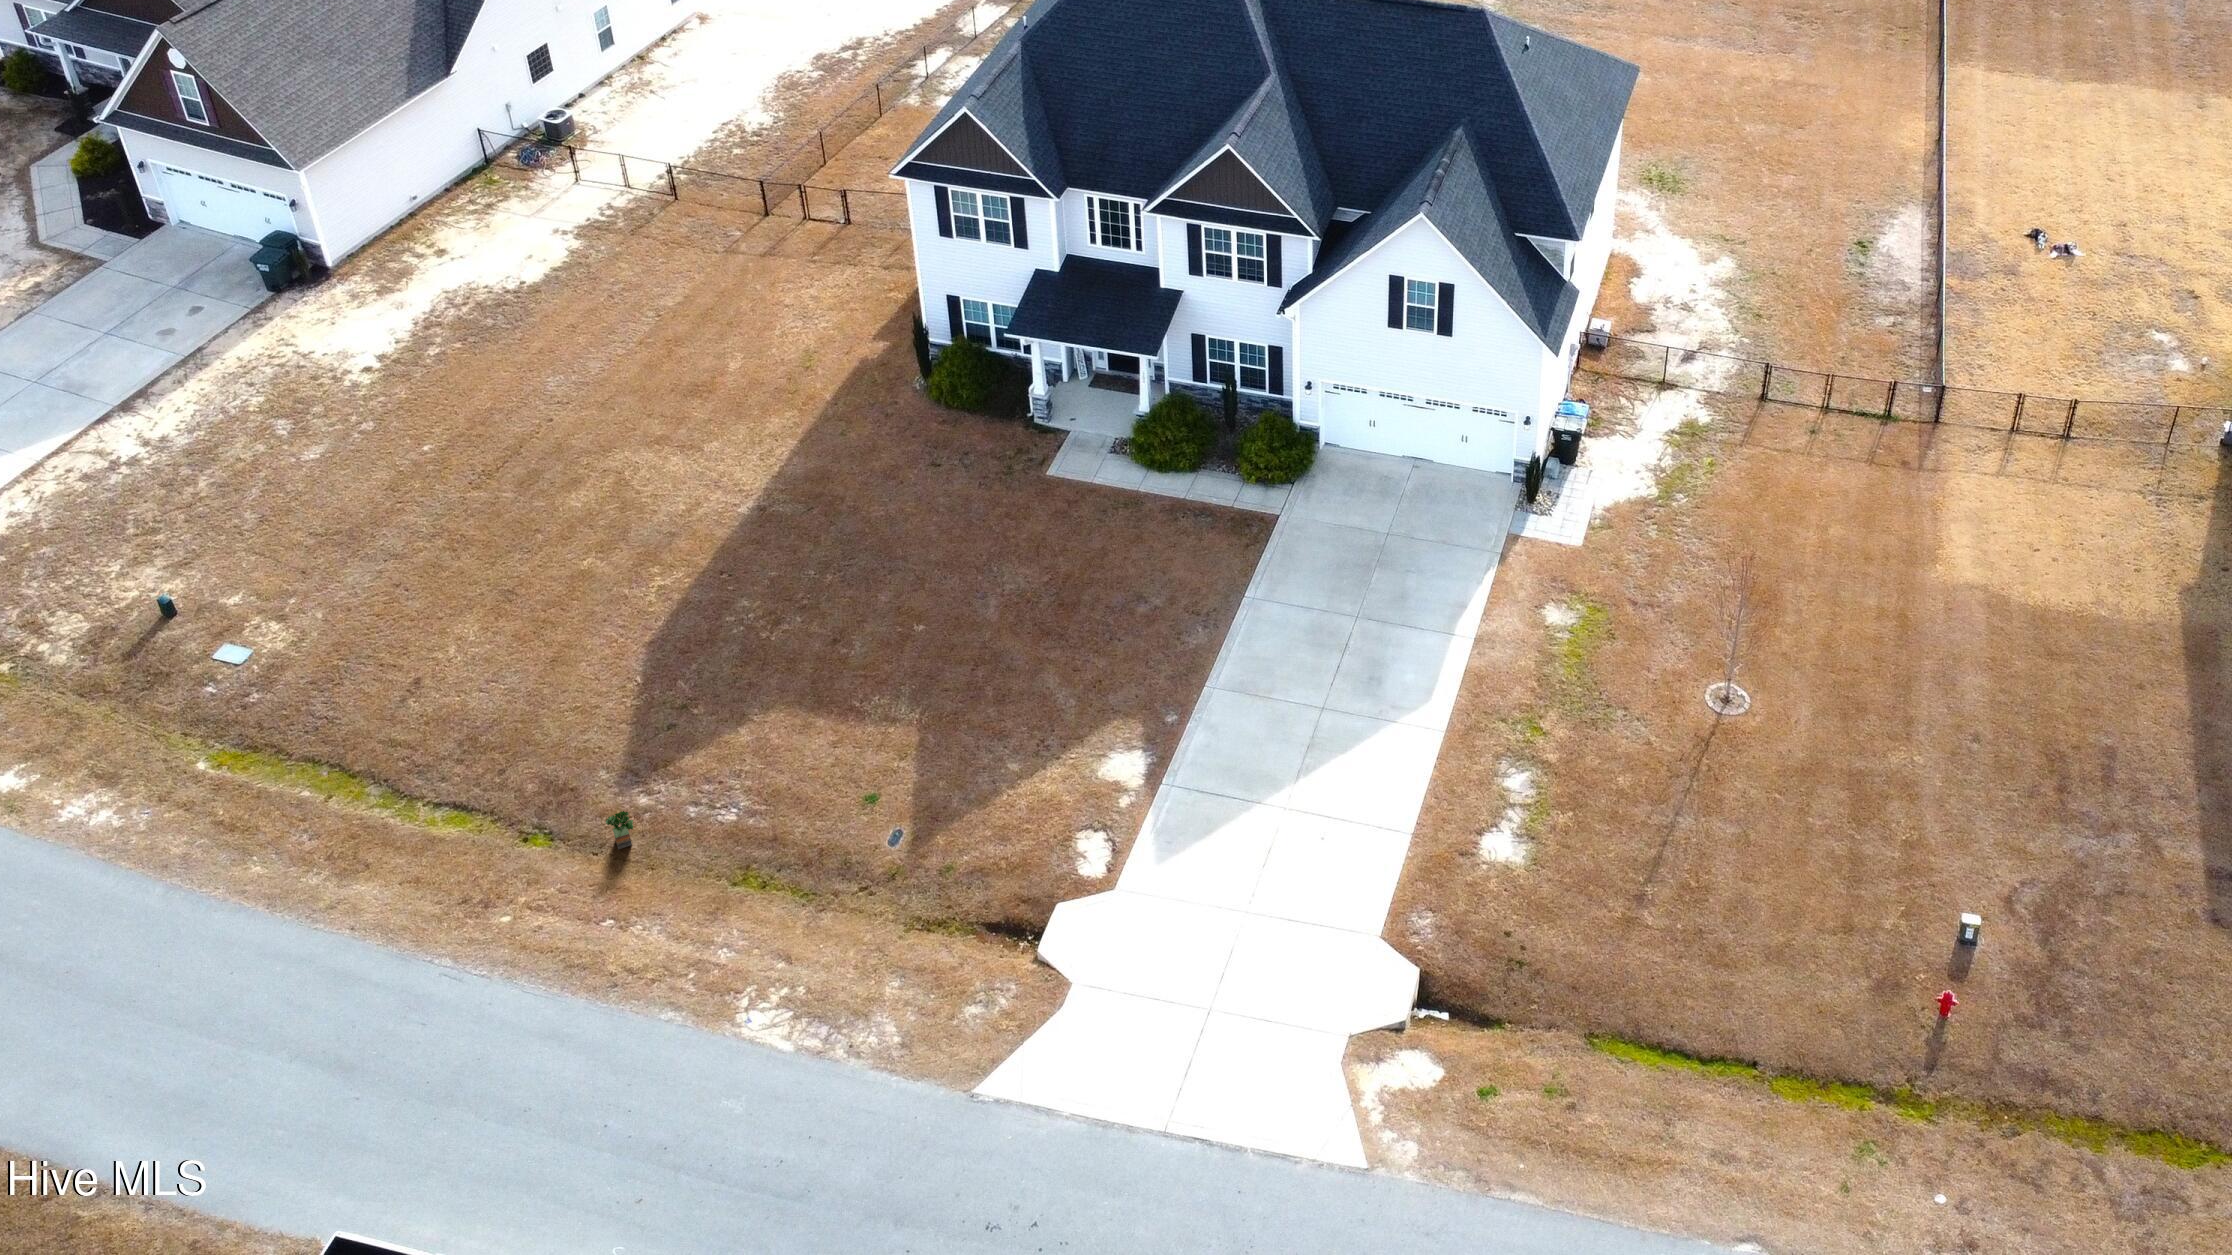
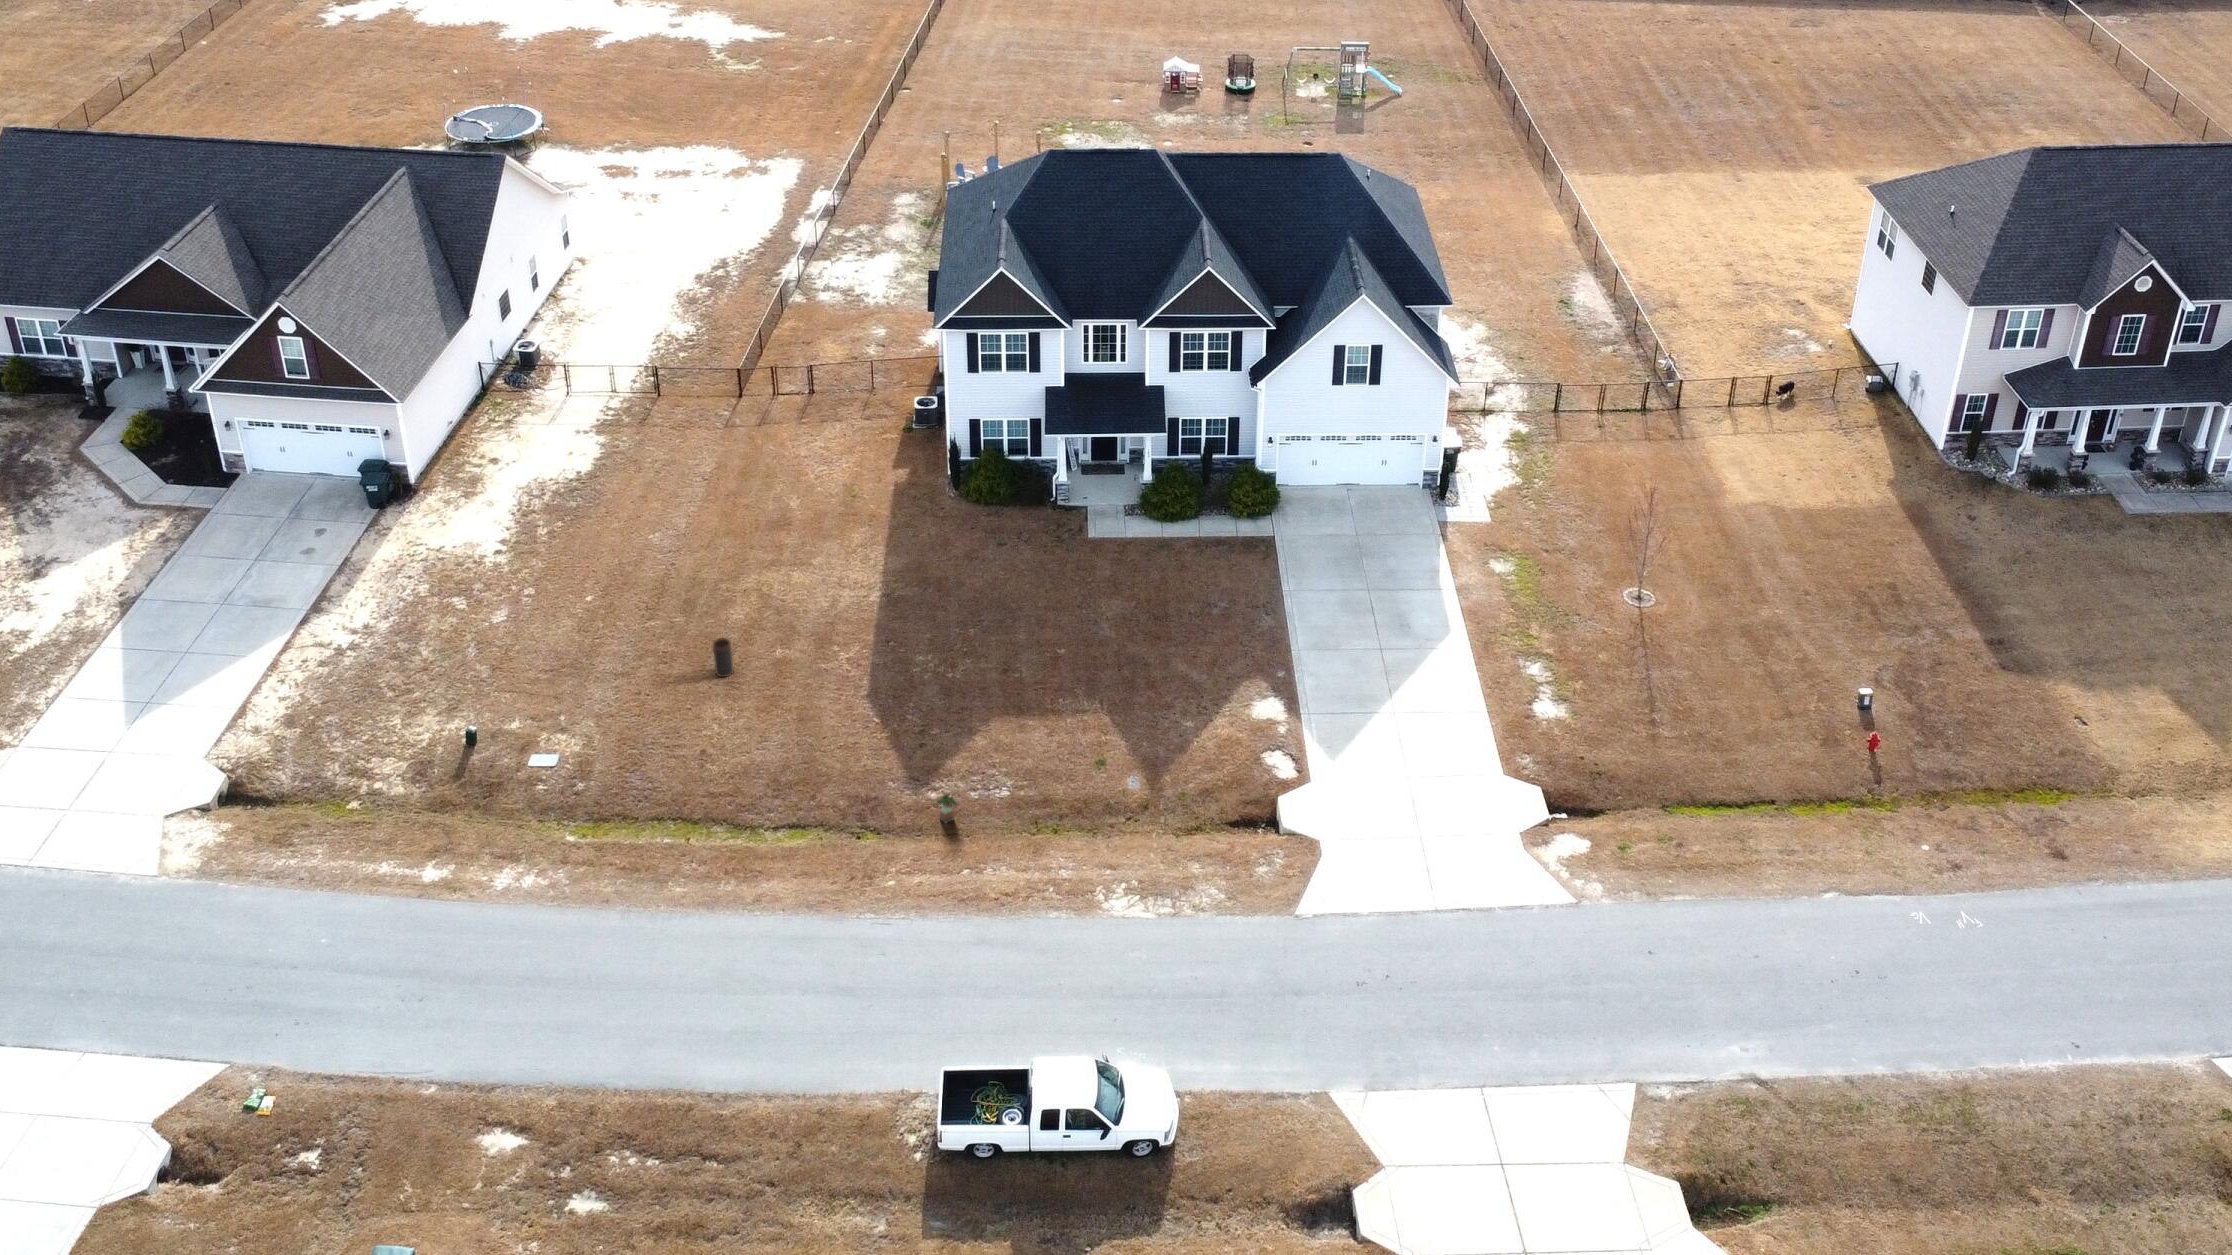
trash can: none [483,535,516,583] -> present [713,639,733,677]

